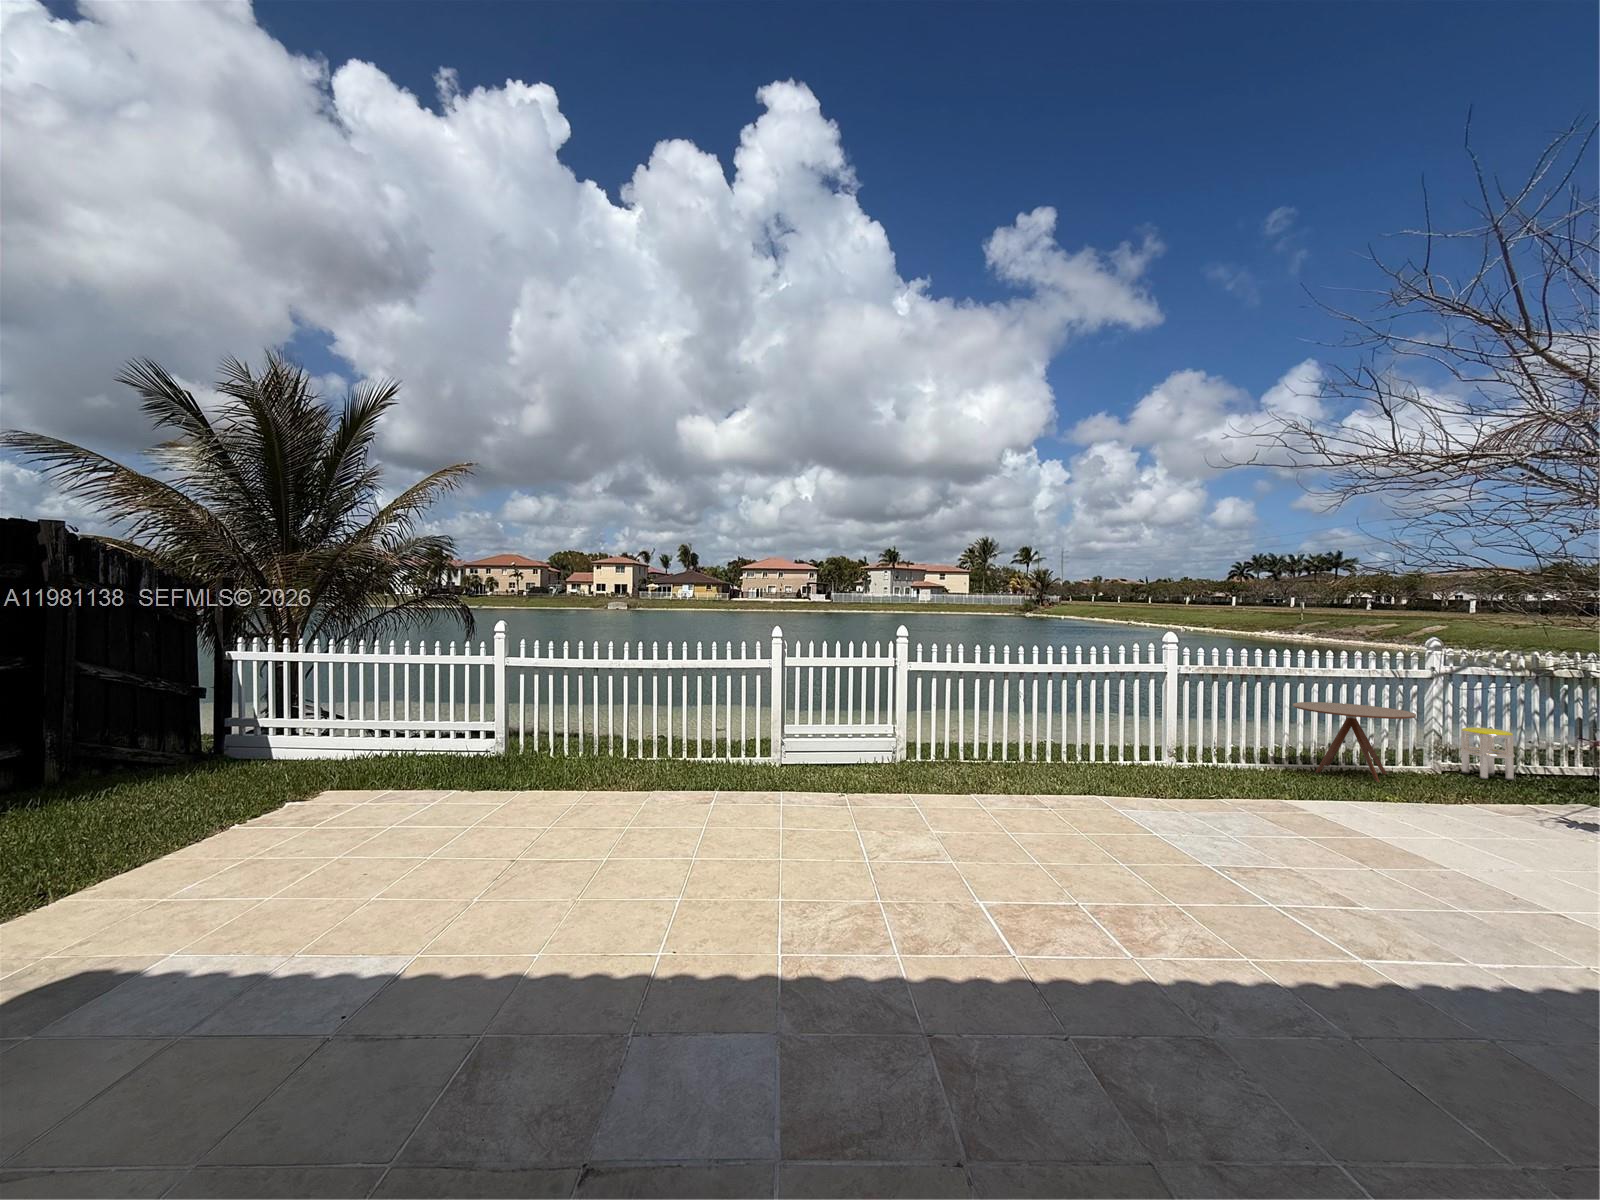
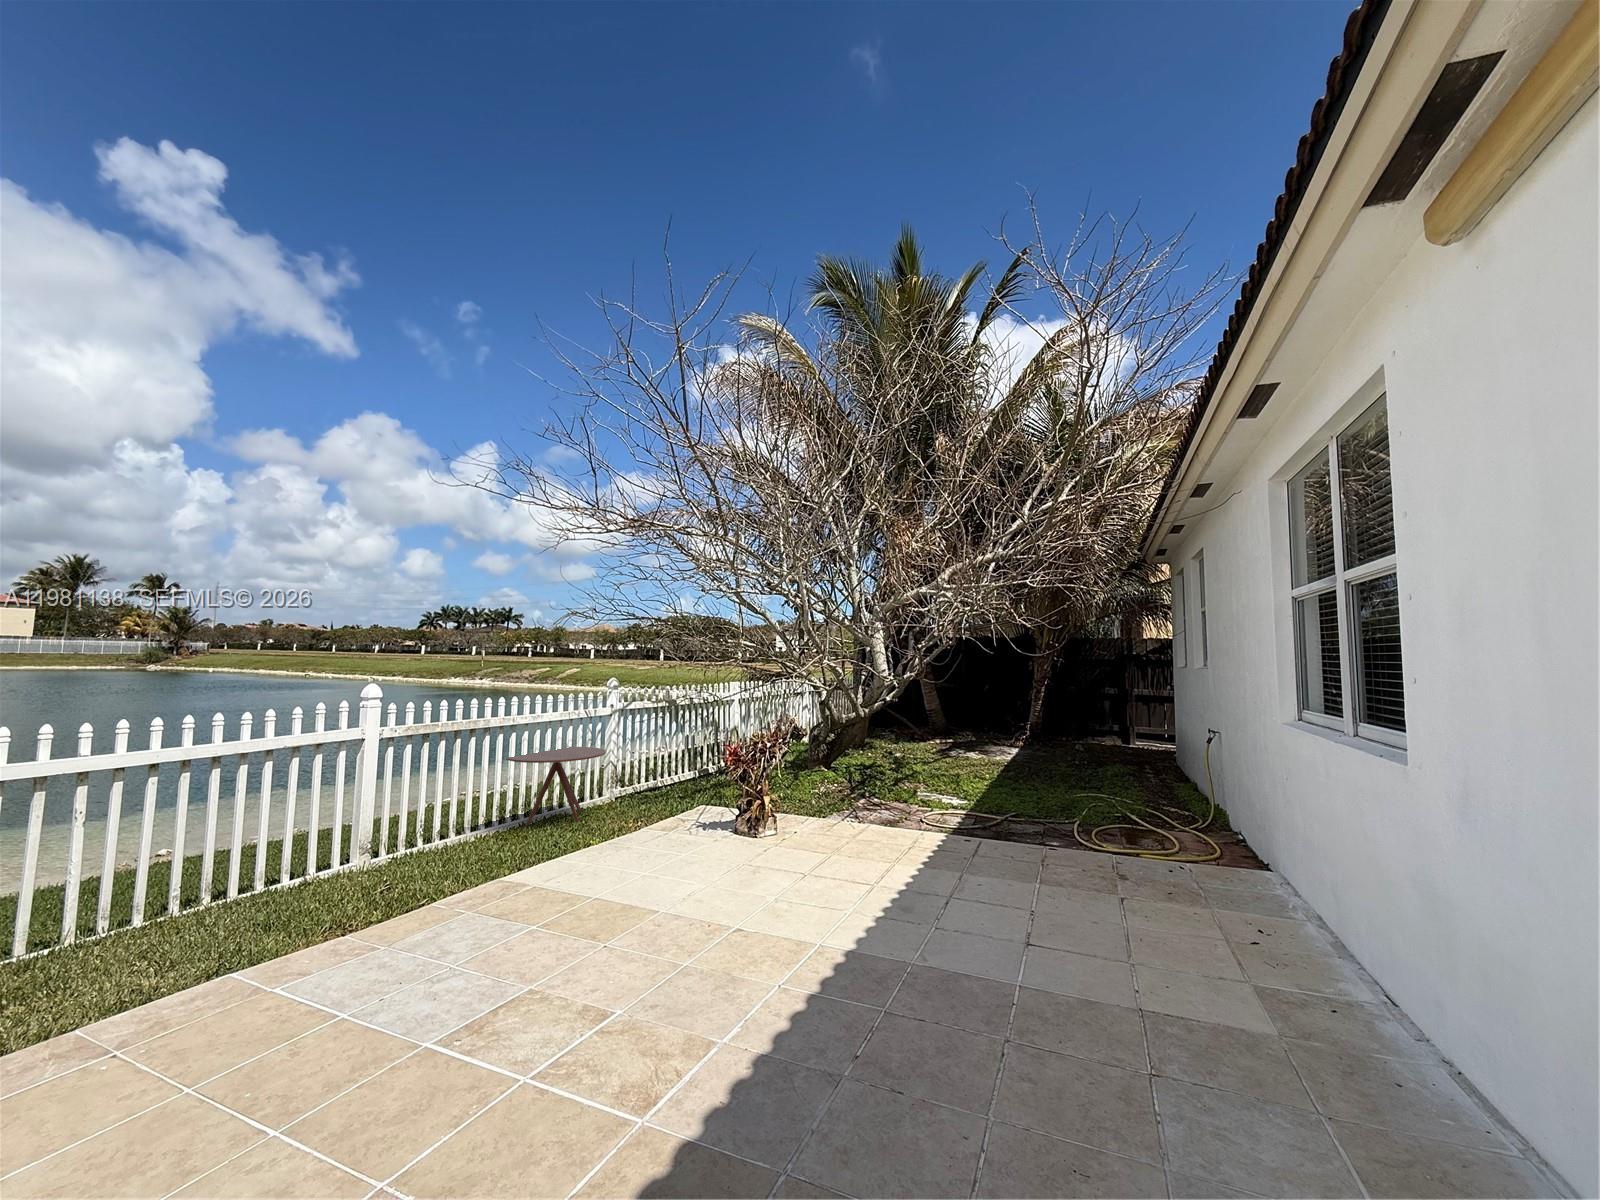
stool: present [1461,727,1515,780] -> none [628,752,660,796]

